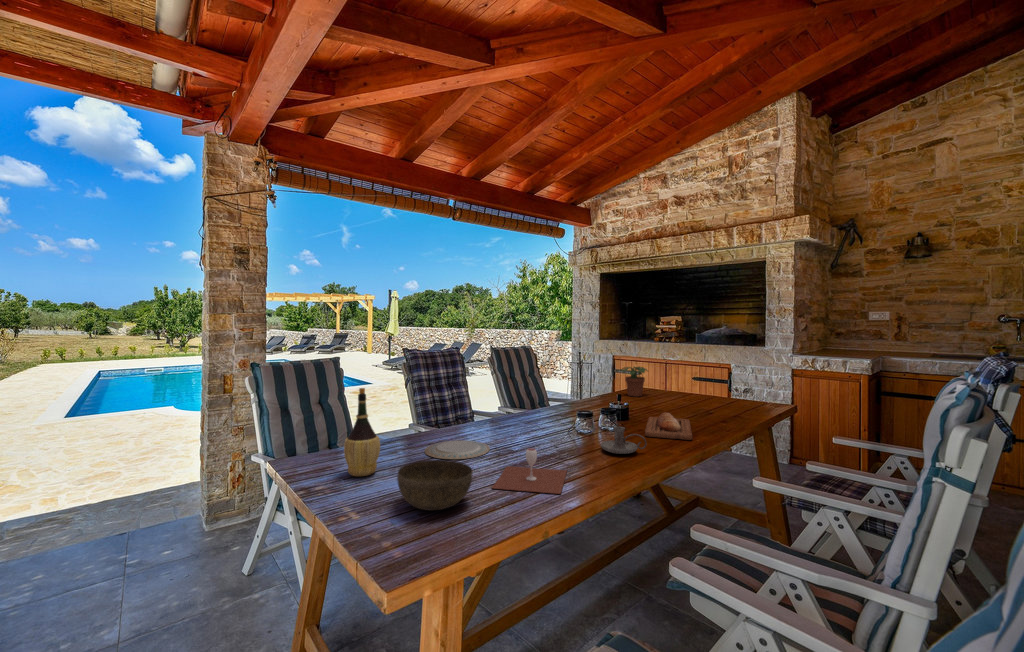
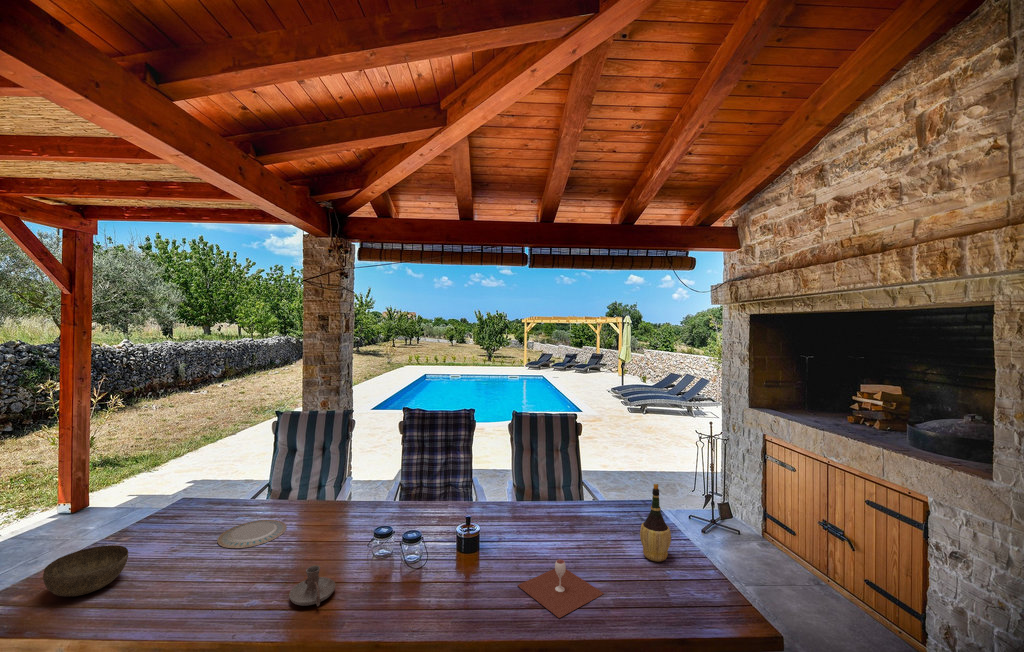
potted plant: present [621,367,648,397] -> none [581,469,622,515]
wine bottle: present [344,388,380,476] -> present [640,484,671,562]
bread loaf: present [645,412,692,440] -> none [396,558,505,618]
wine glass: present [492,448,567,494] -> present [518,559,604,618]

